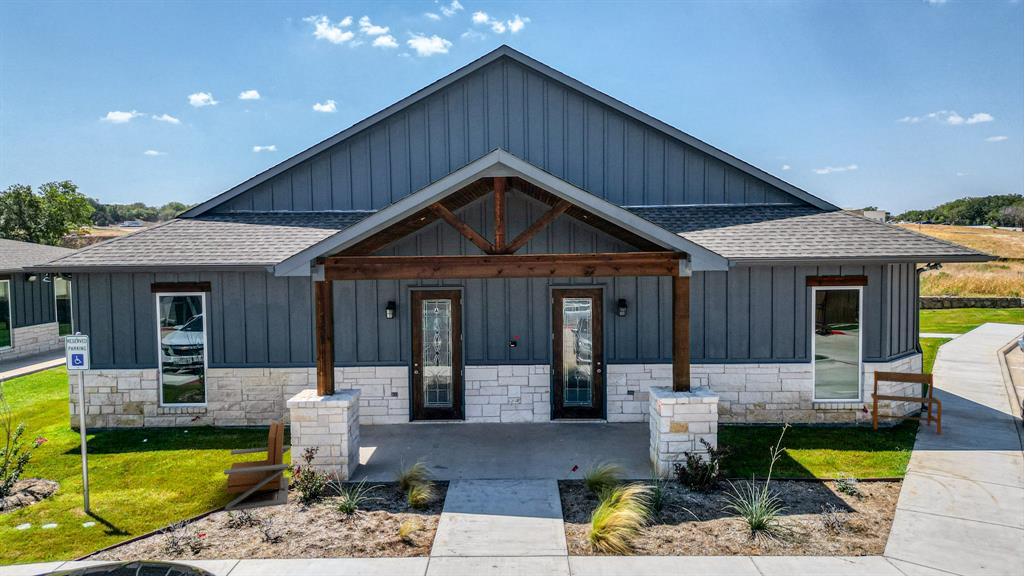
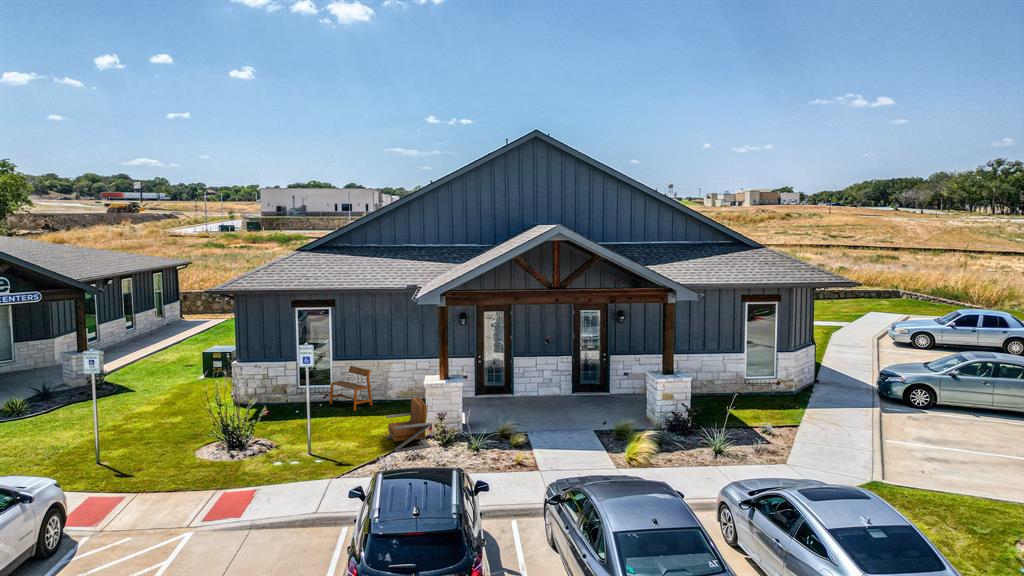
bench: present [870,371,941,434] -> present [330,366,372,411]

